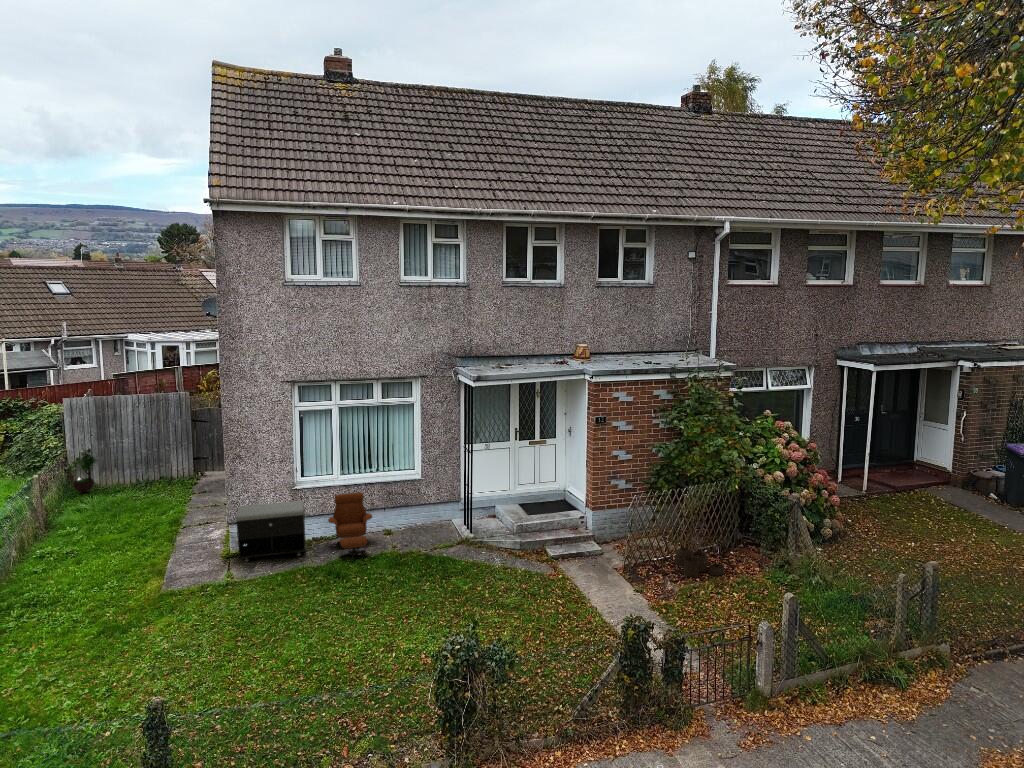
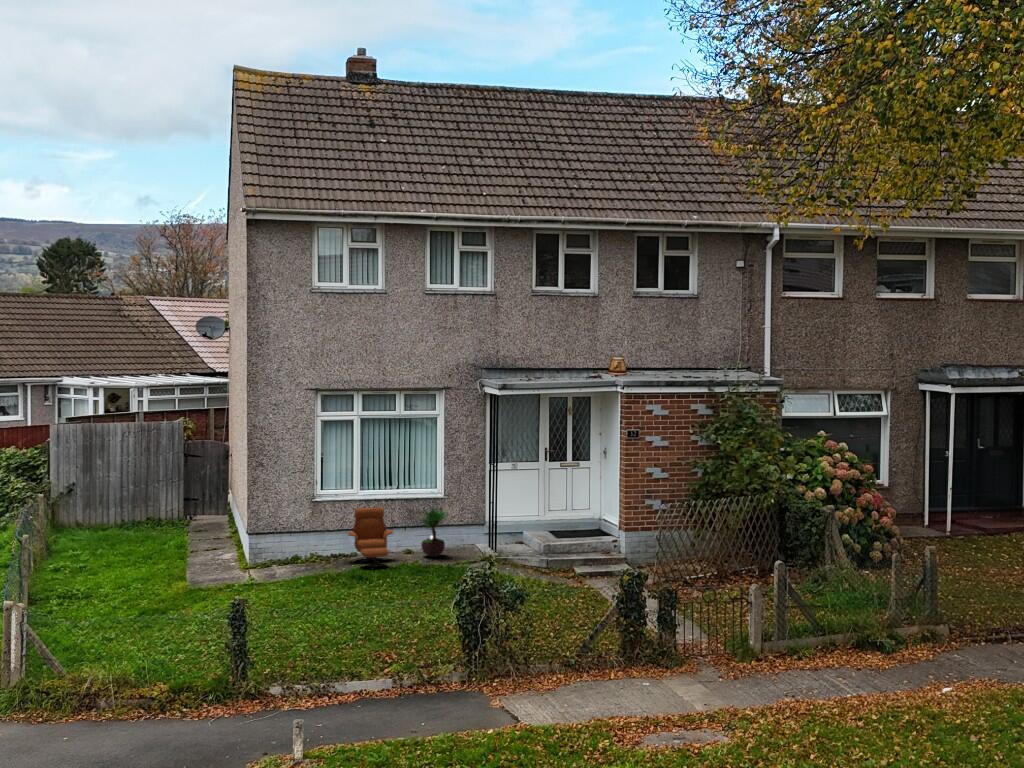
potted tree: present [73,455,97,492] -> present [421,507,445,557]
storage bench: present [236,501,306,561] -> none [259,513,325,569]
woven basket: present [675,547,724,577] -> none [703,555,750,580]

